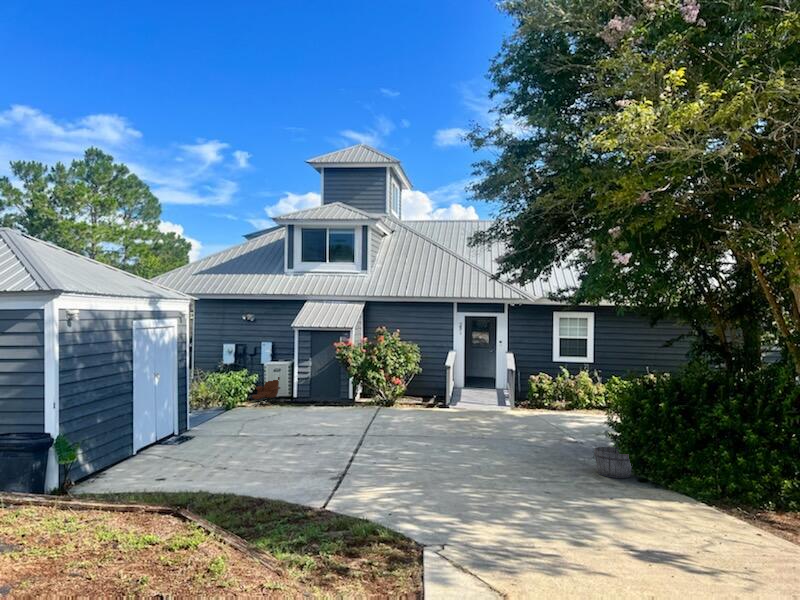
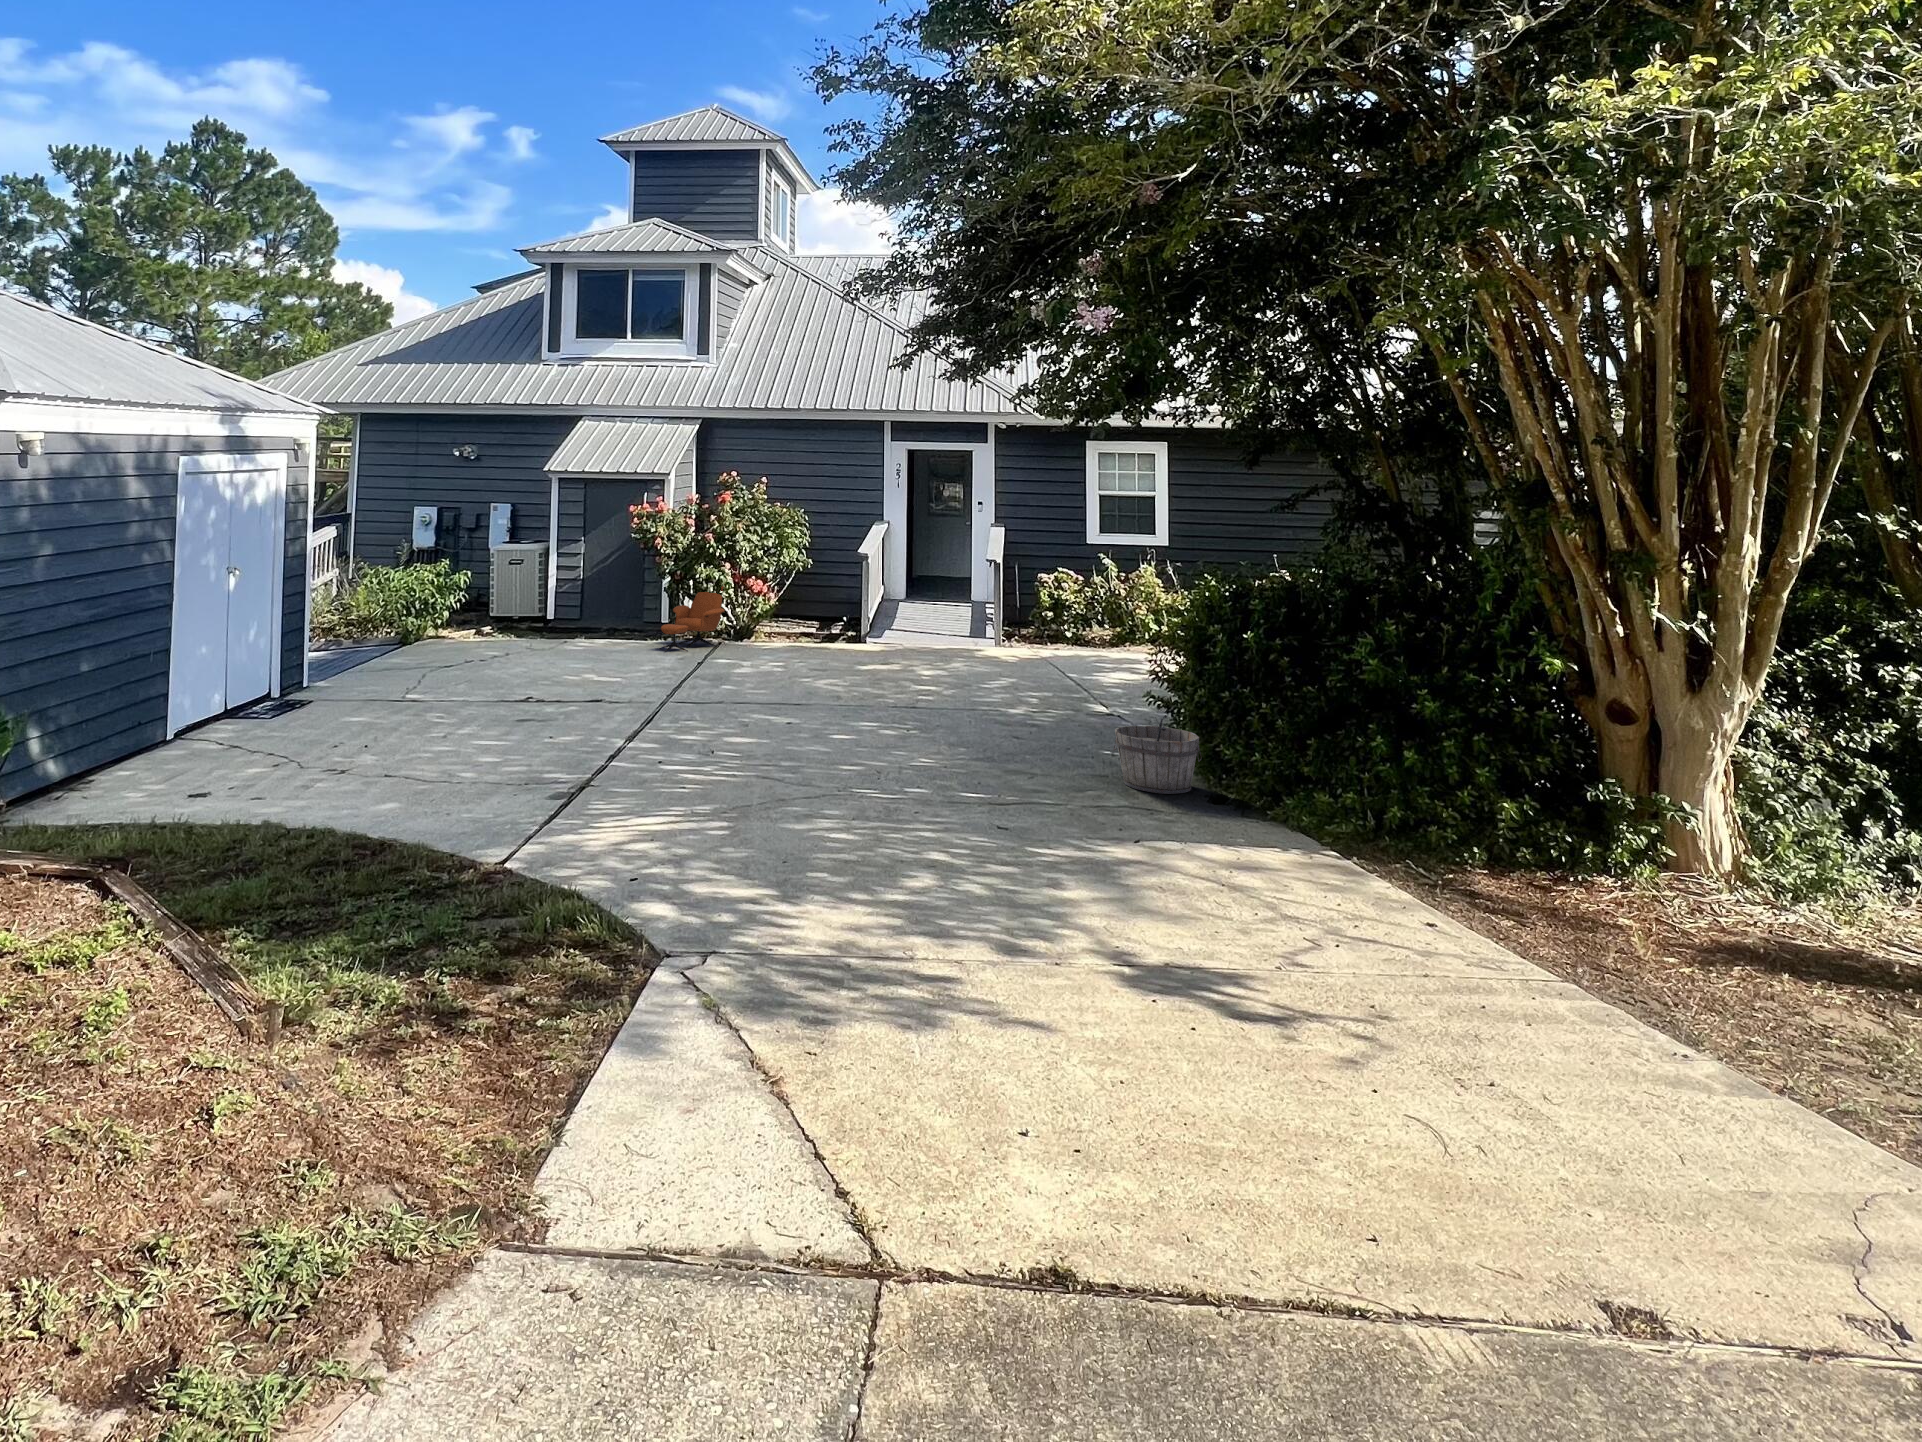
lounge chair: present [252,377,280,406] -> present [660,586,725,652]

